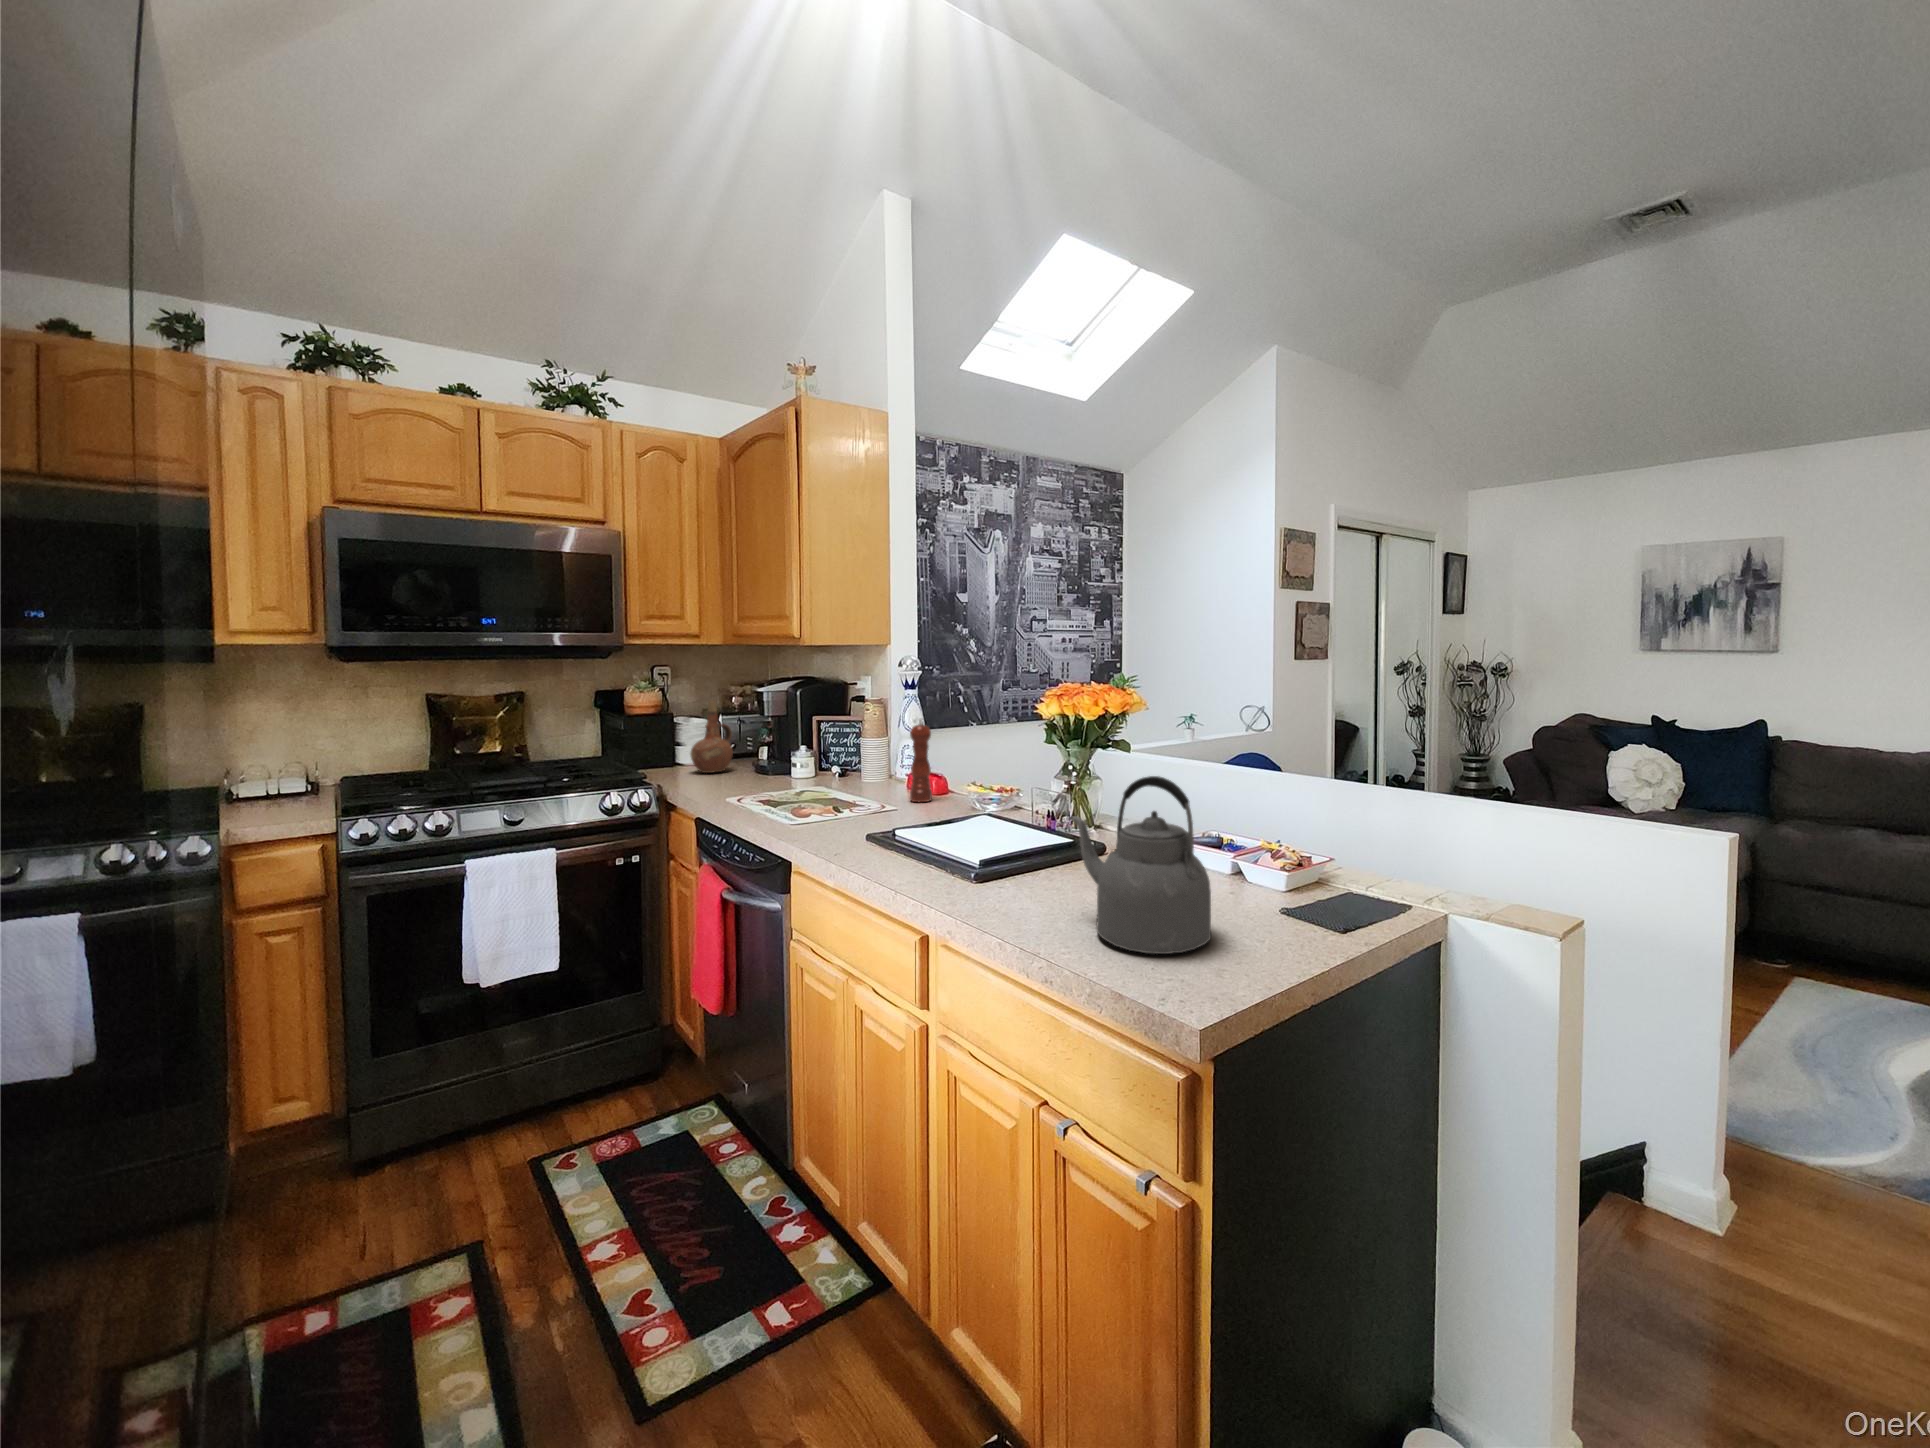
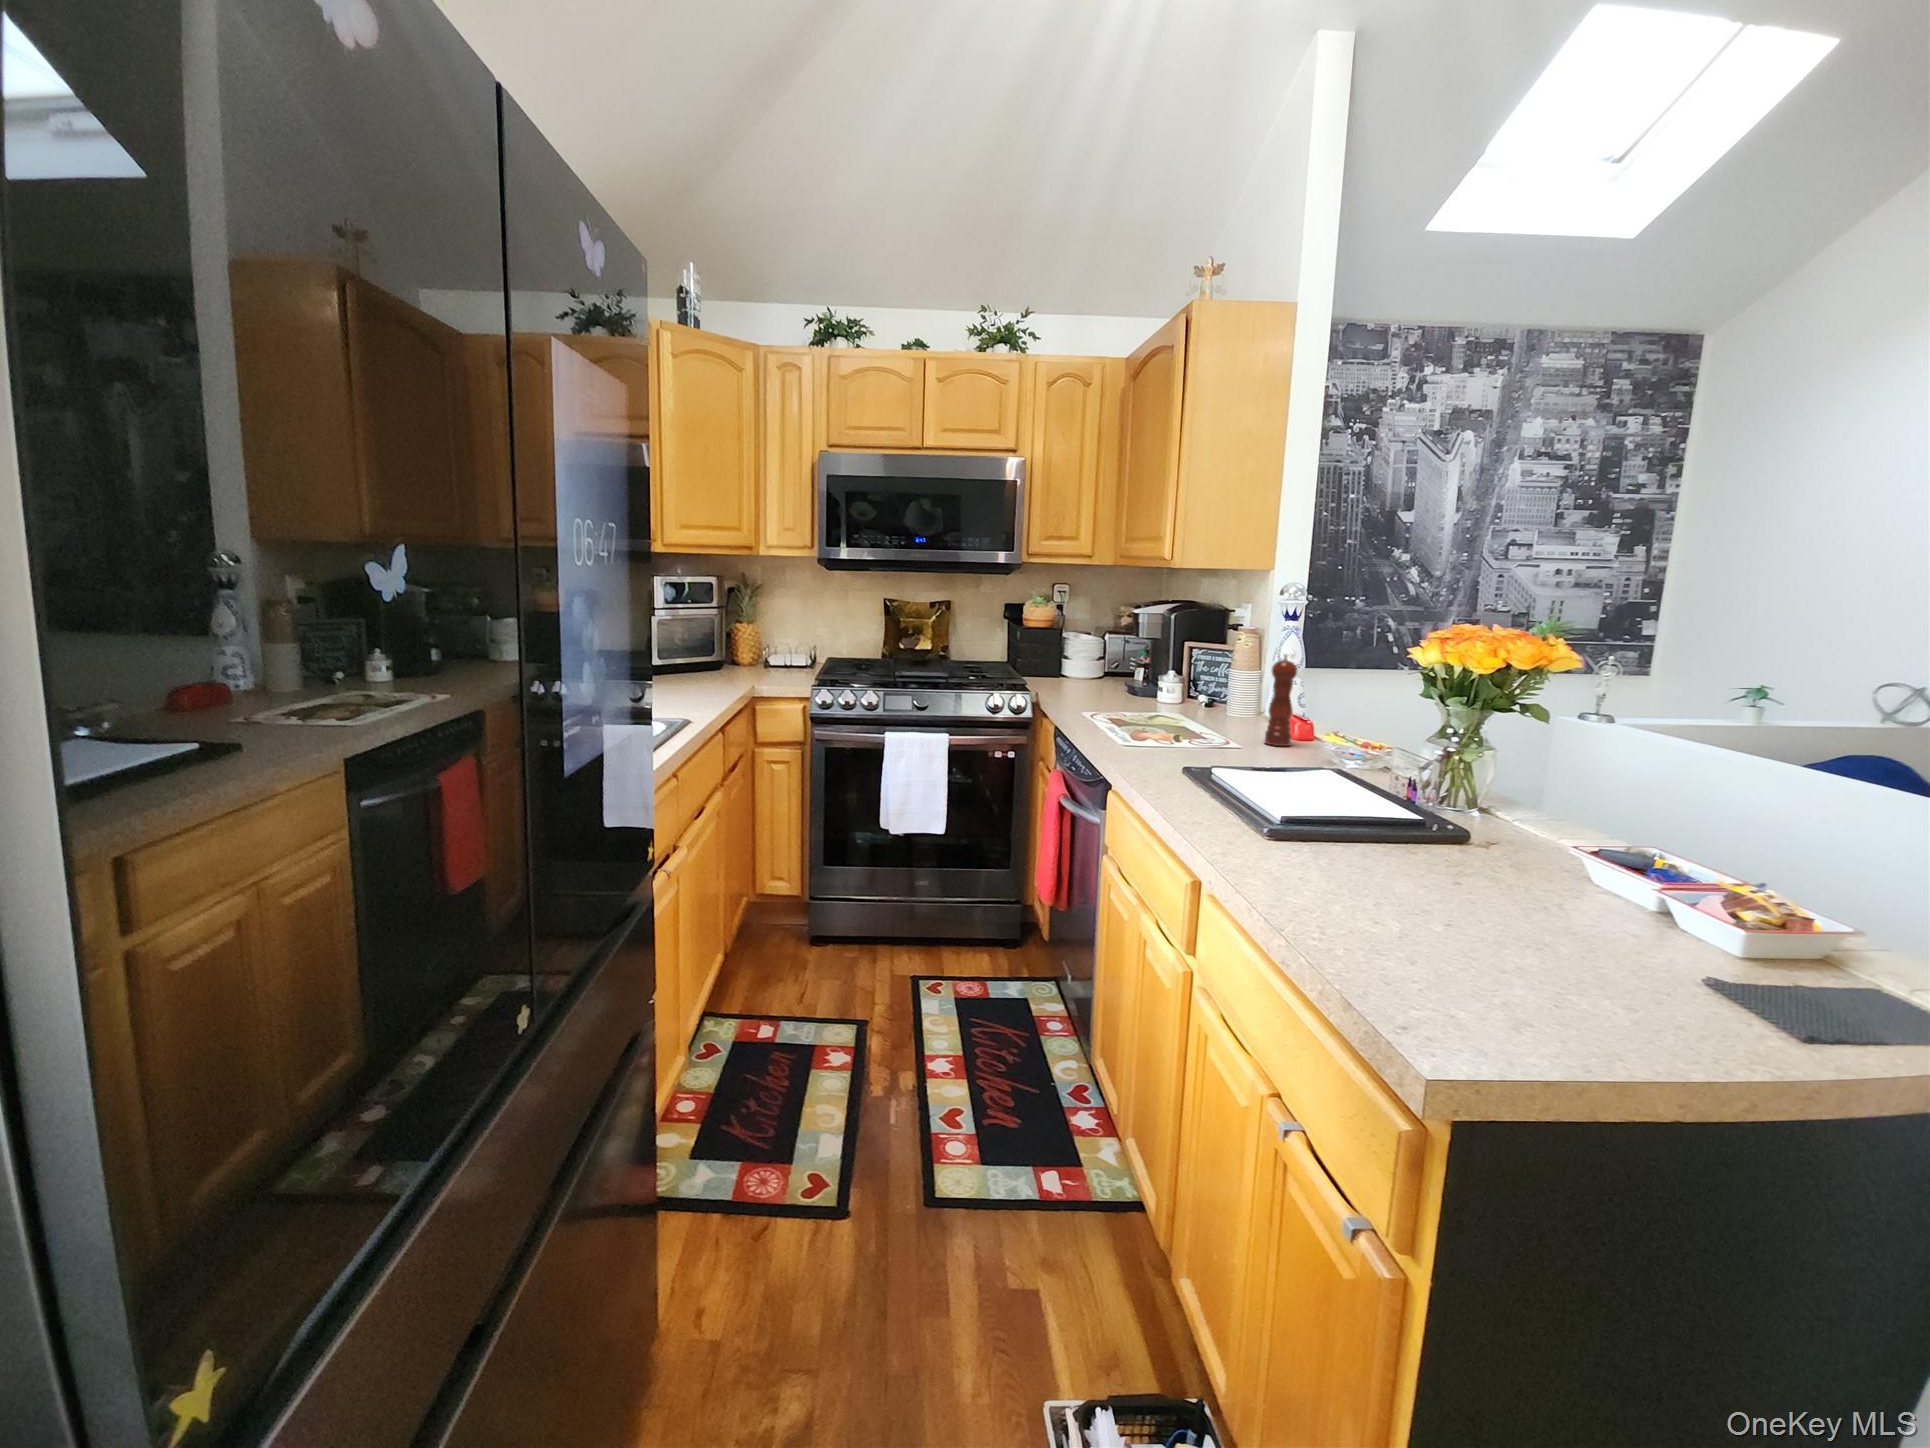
ceramic pitcher: present [690,700,733,773] -> none [1068,619,1108,688]
kettle: present [1068,776,1211,954] -> none [1382,751,1577,987]

